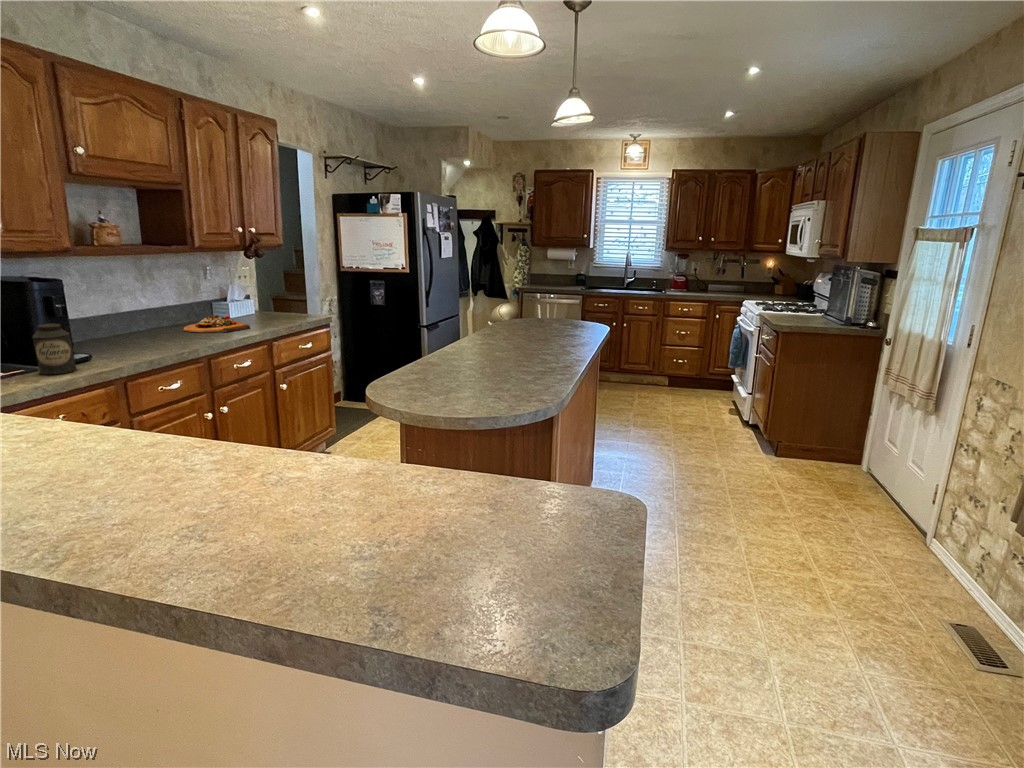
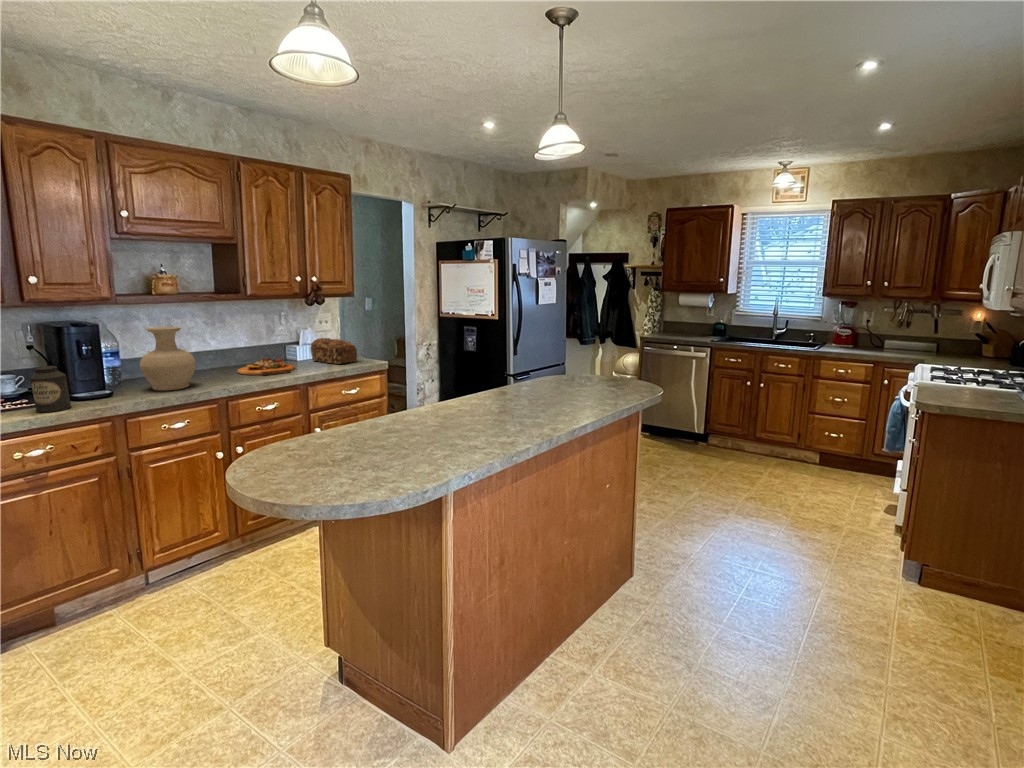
vase: none [111,281,172,350] -> present [140,327,196,391]
bread loaf: none [245,294,299,319] -> present [310,338,357,364]

